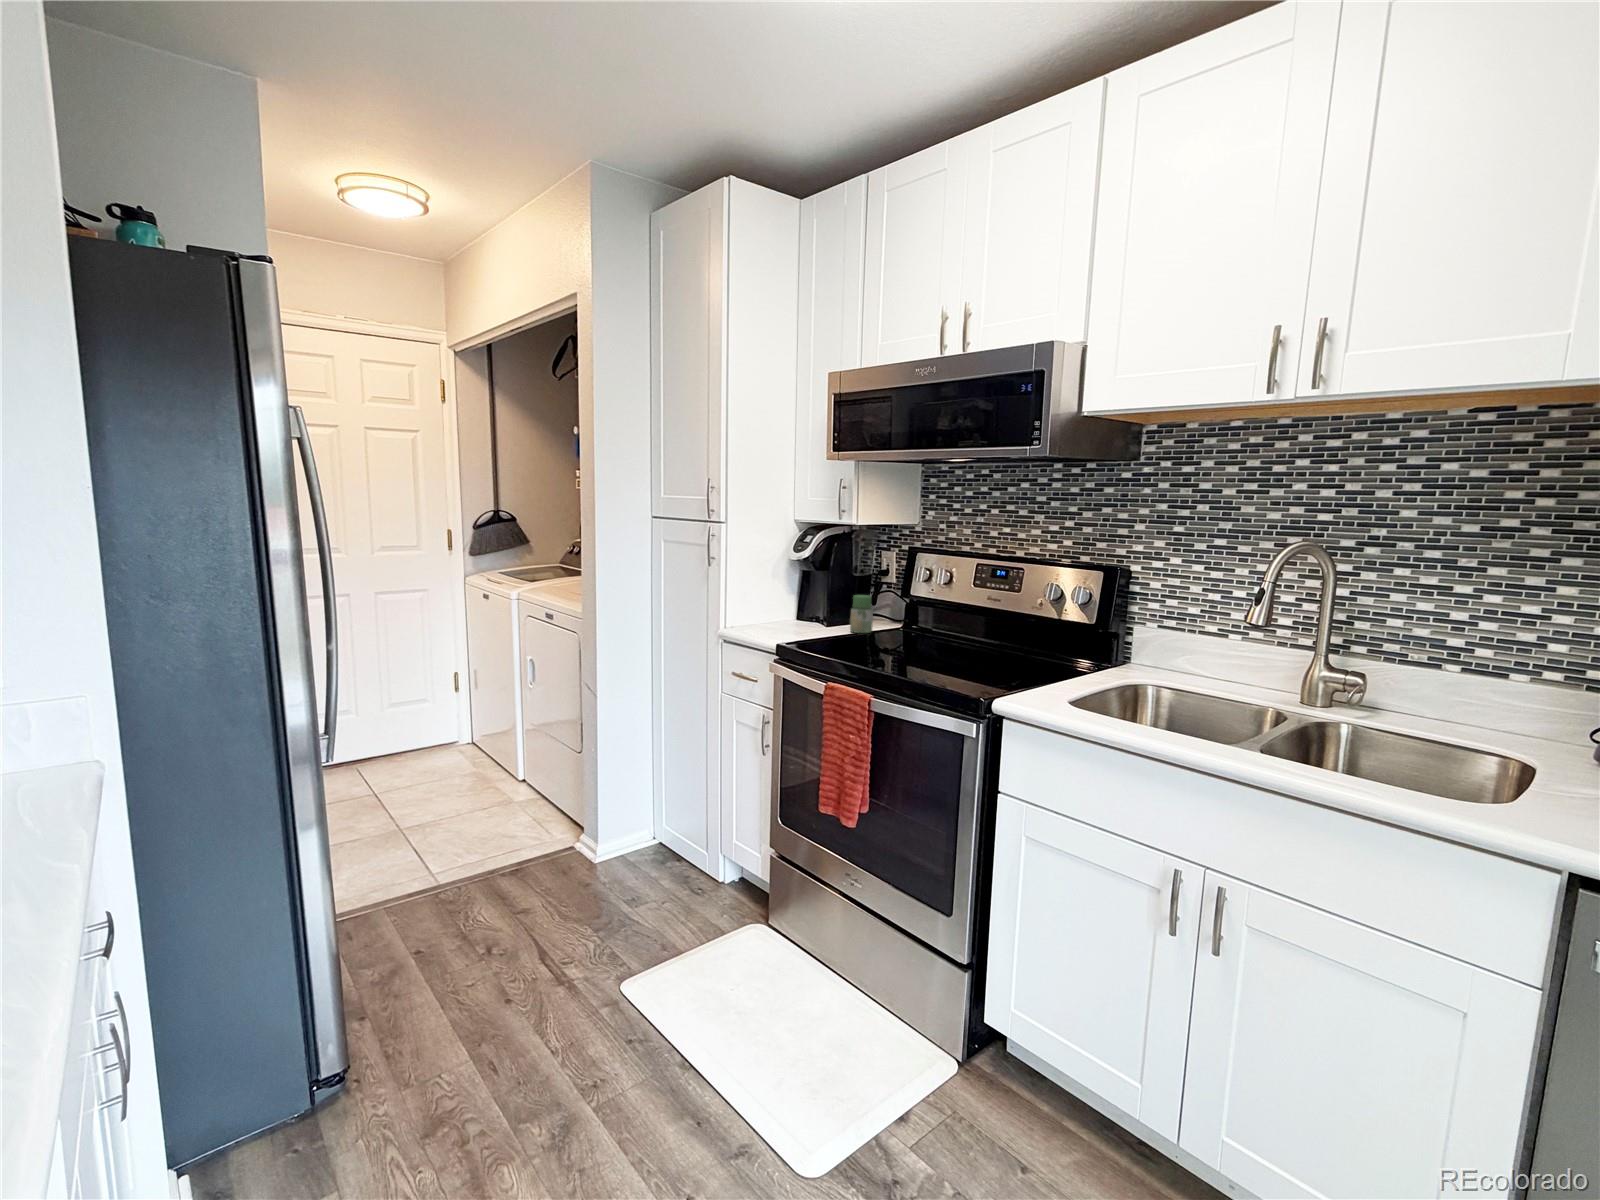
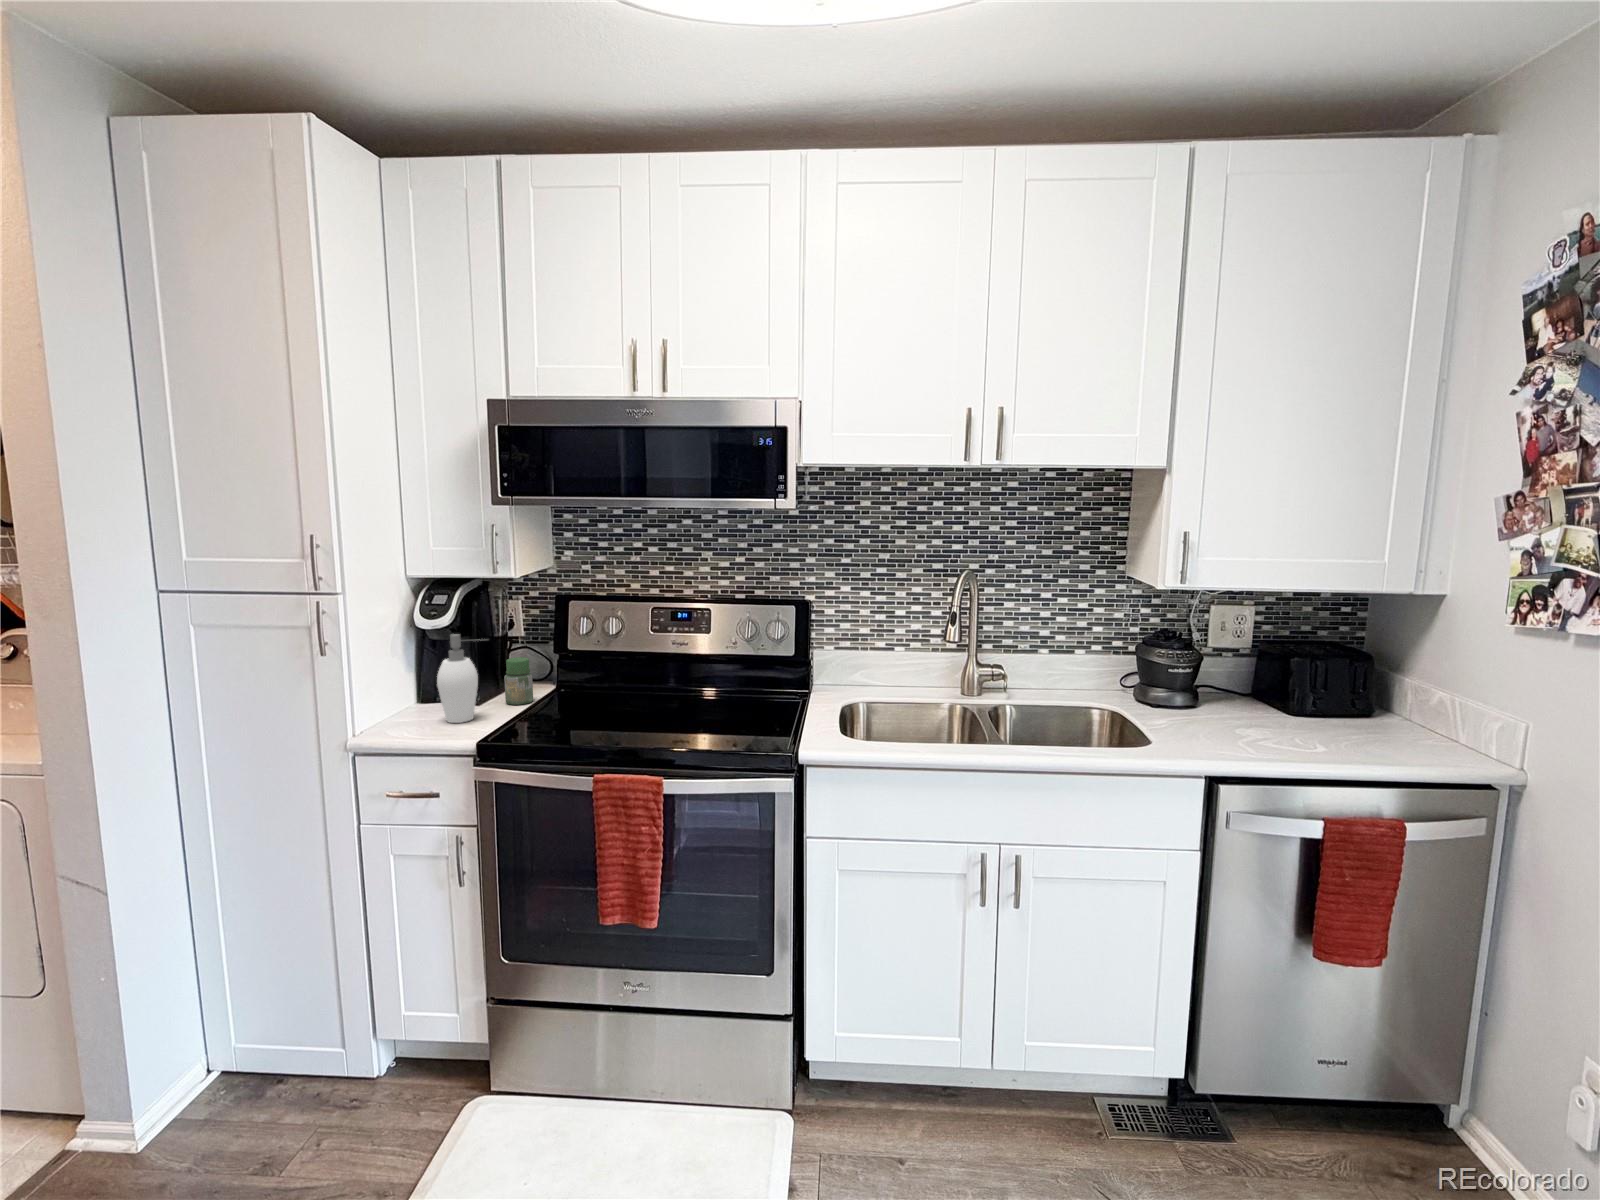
soap dispenser: none [789,564,826,634] -> present [437,634,478,723]

